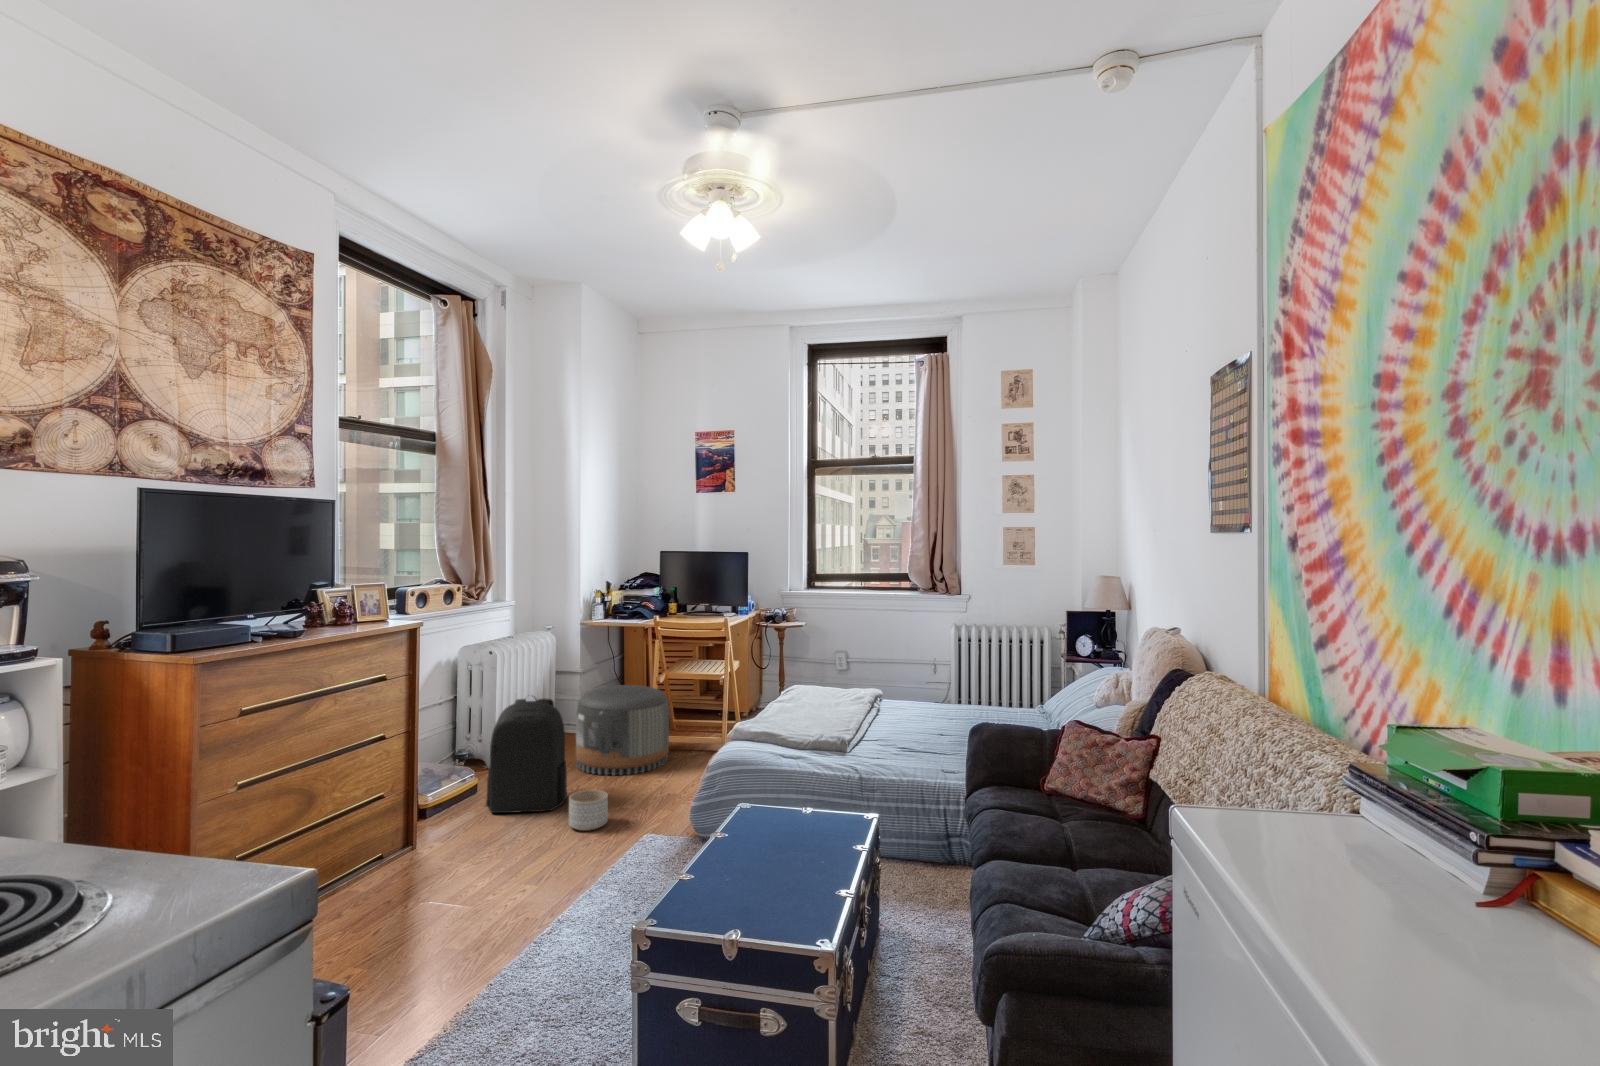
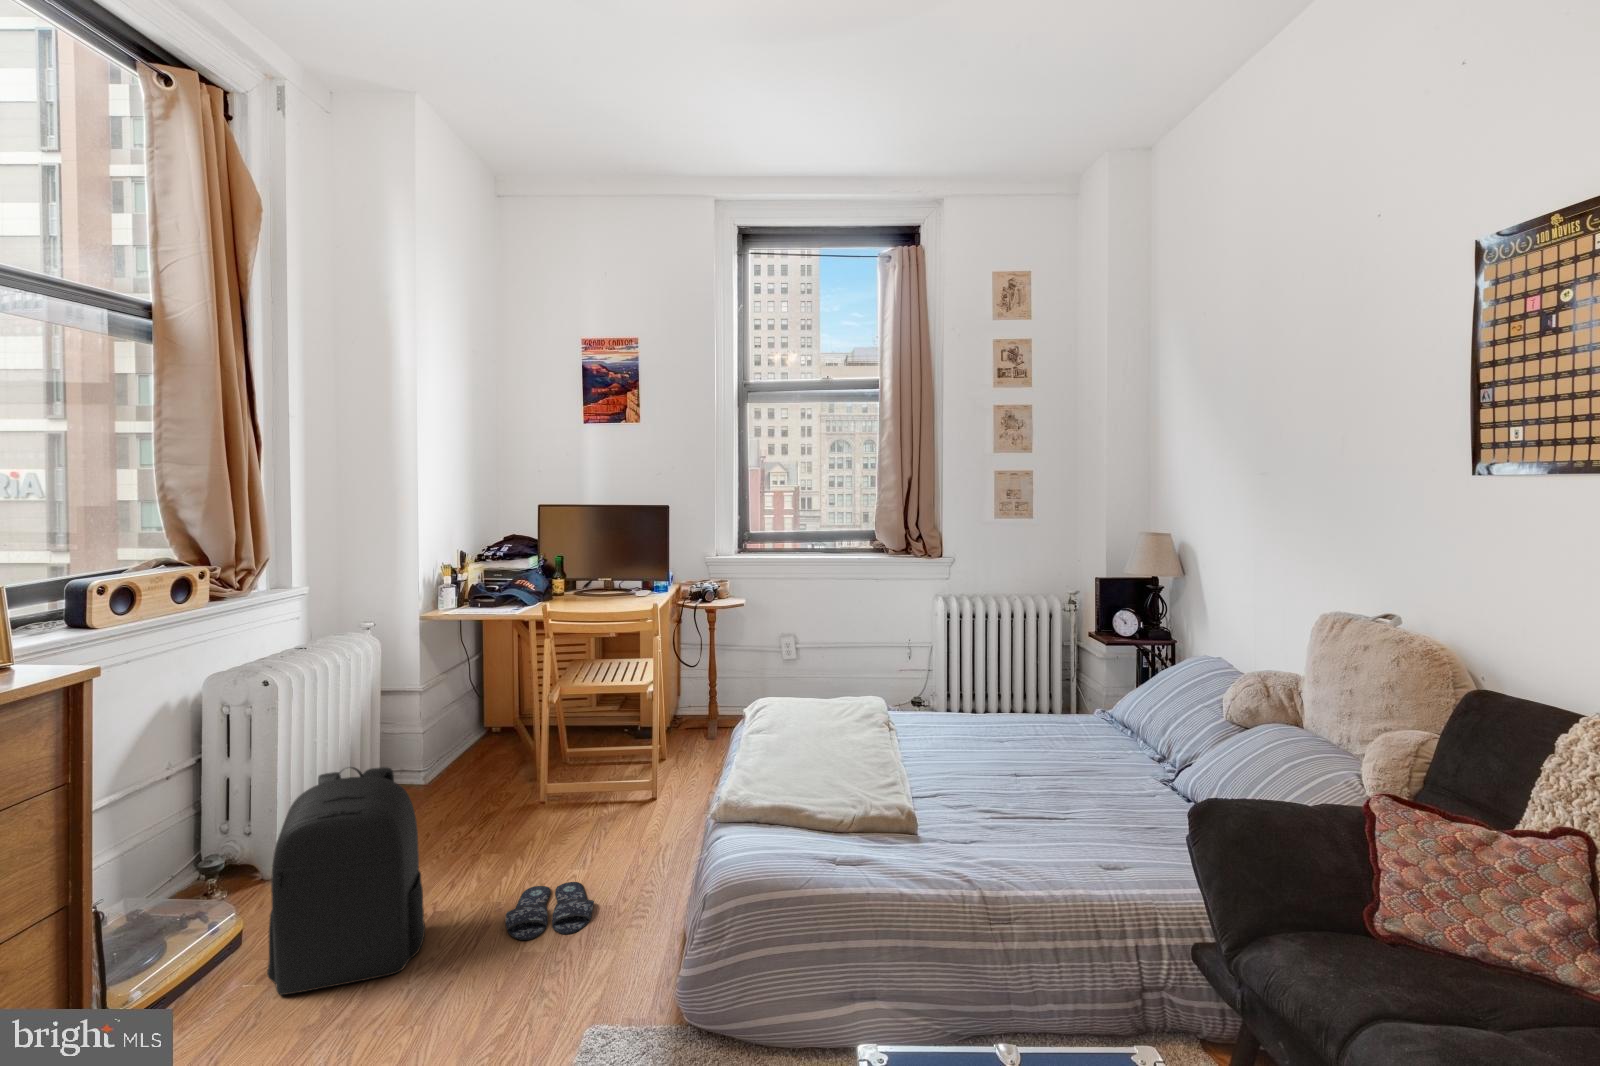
pouf: present [576,685,669,776] -> none [426,712,578,868]
slippers: none [611,784,664,805] -> present [505,882,594,940]
planter: present [569,790,608,831] -> none [439,935,513,1024]

